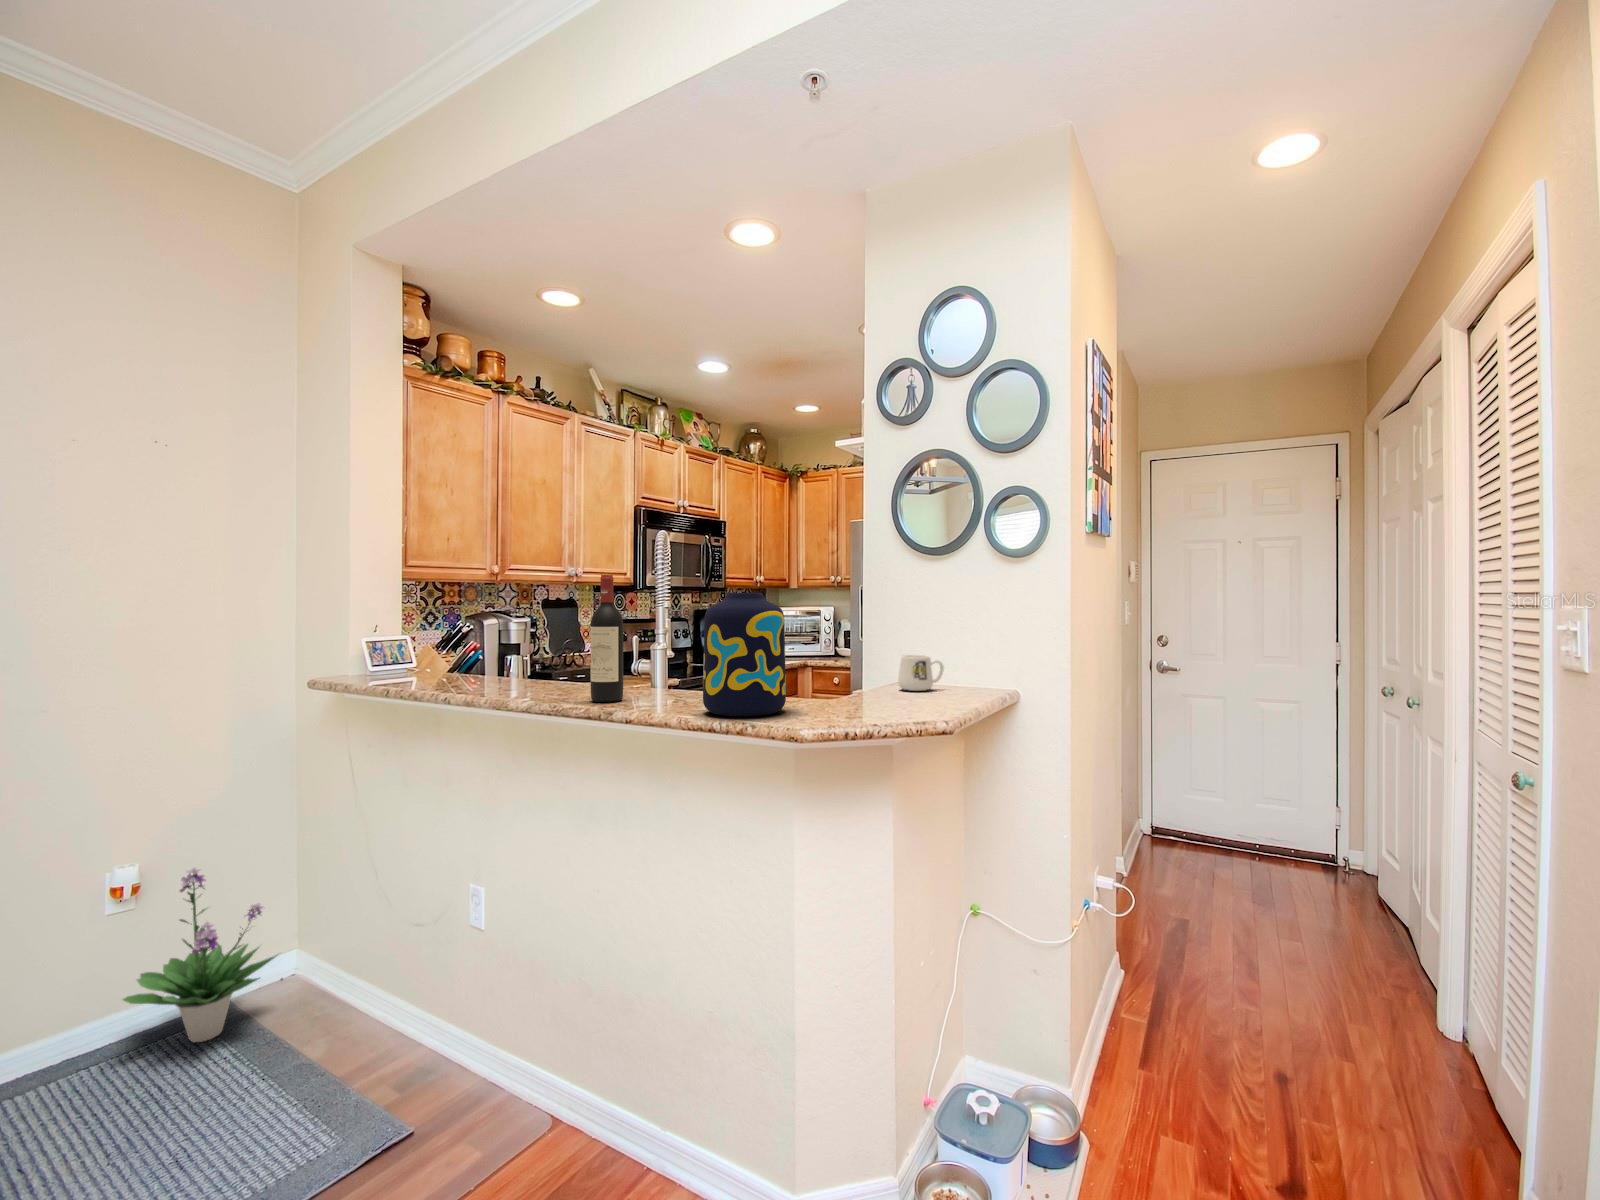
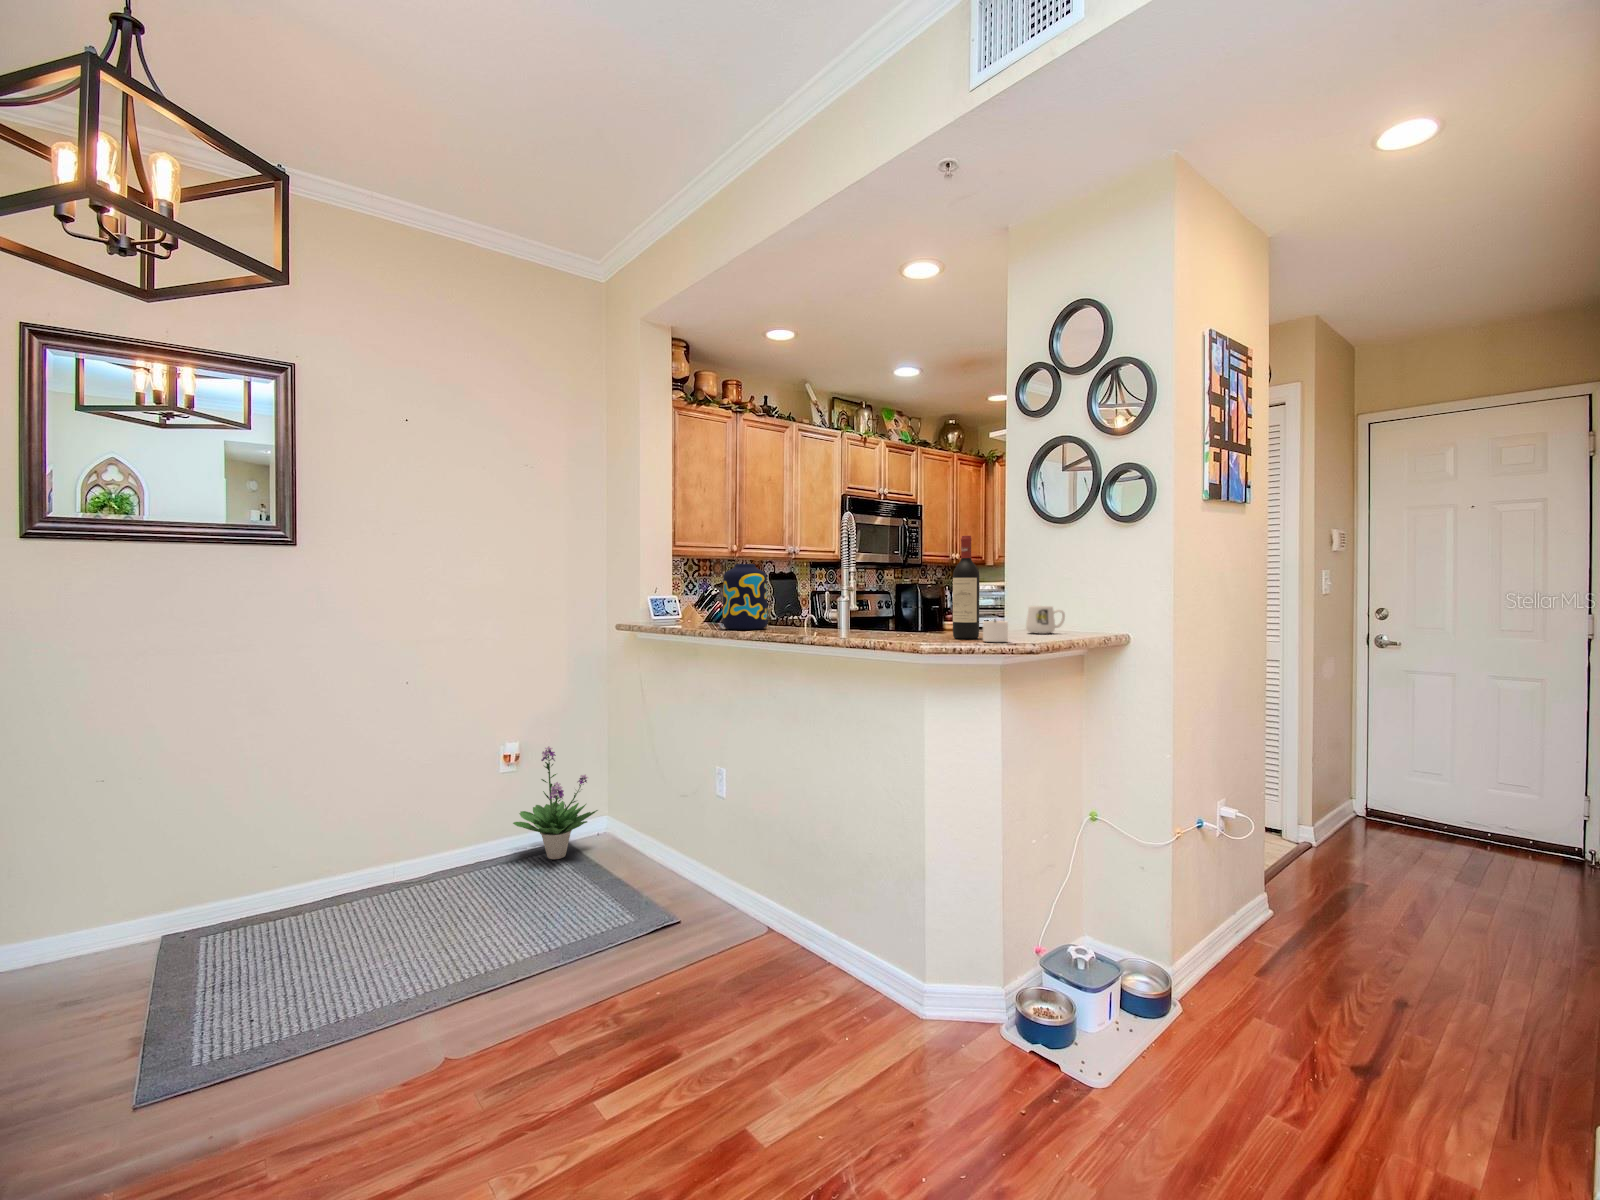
wine bottle: present [591,575,623,702] -> present [953,536,979,639]
vase: present [703,593,786,716] -> present [723,564,768,630]
candle: none [871,683,917,716] -> present [983,619,1008,642]

